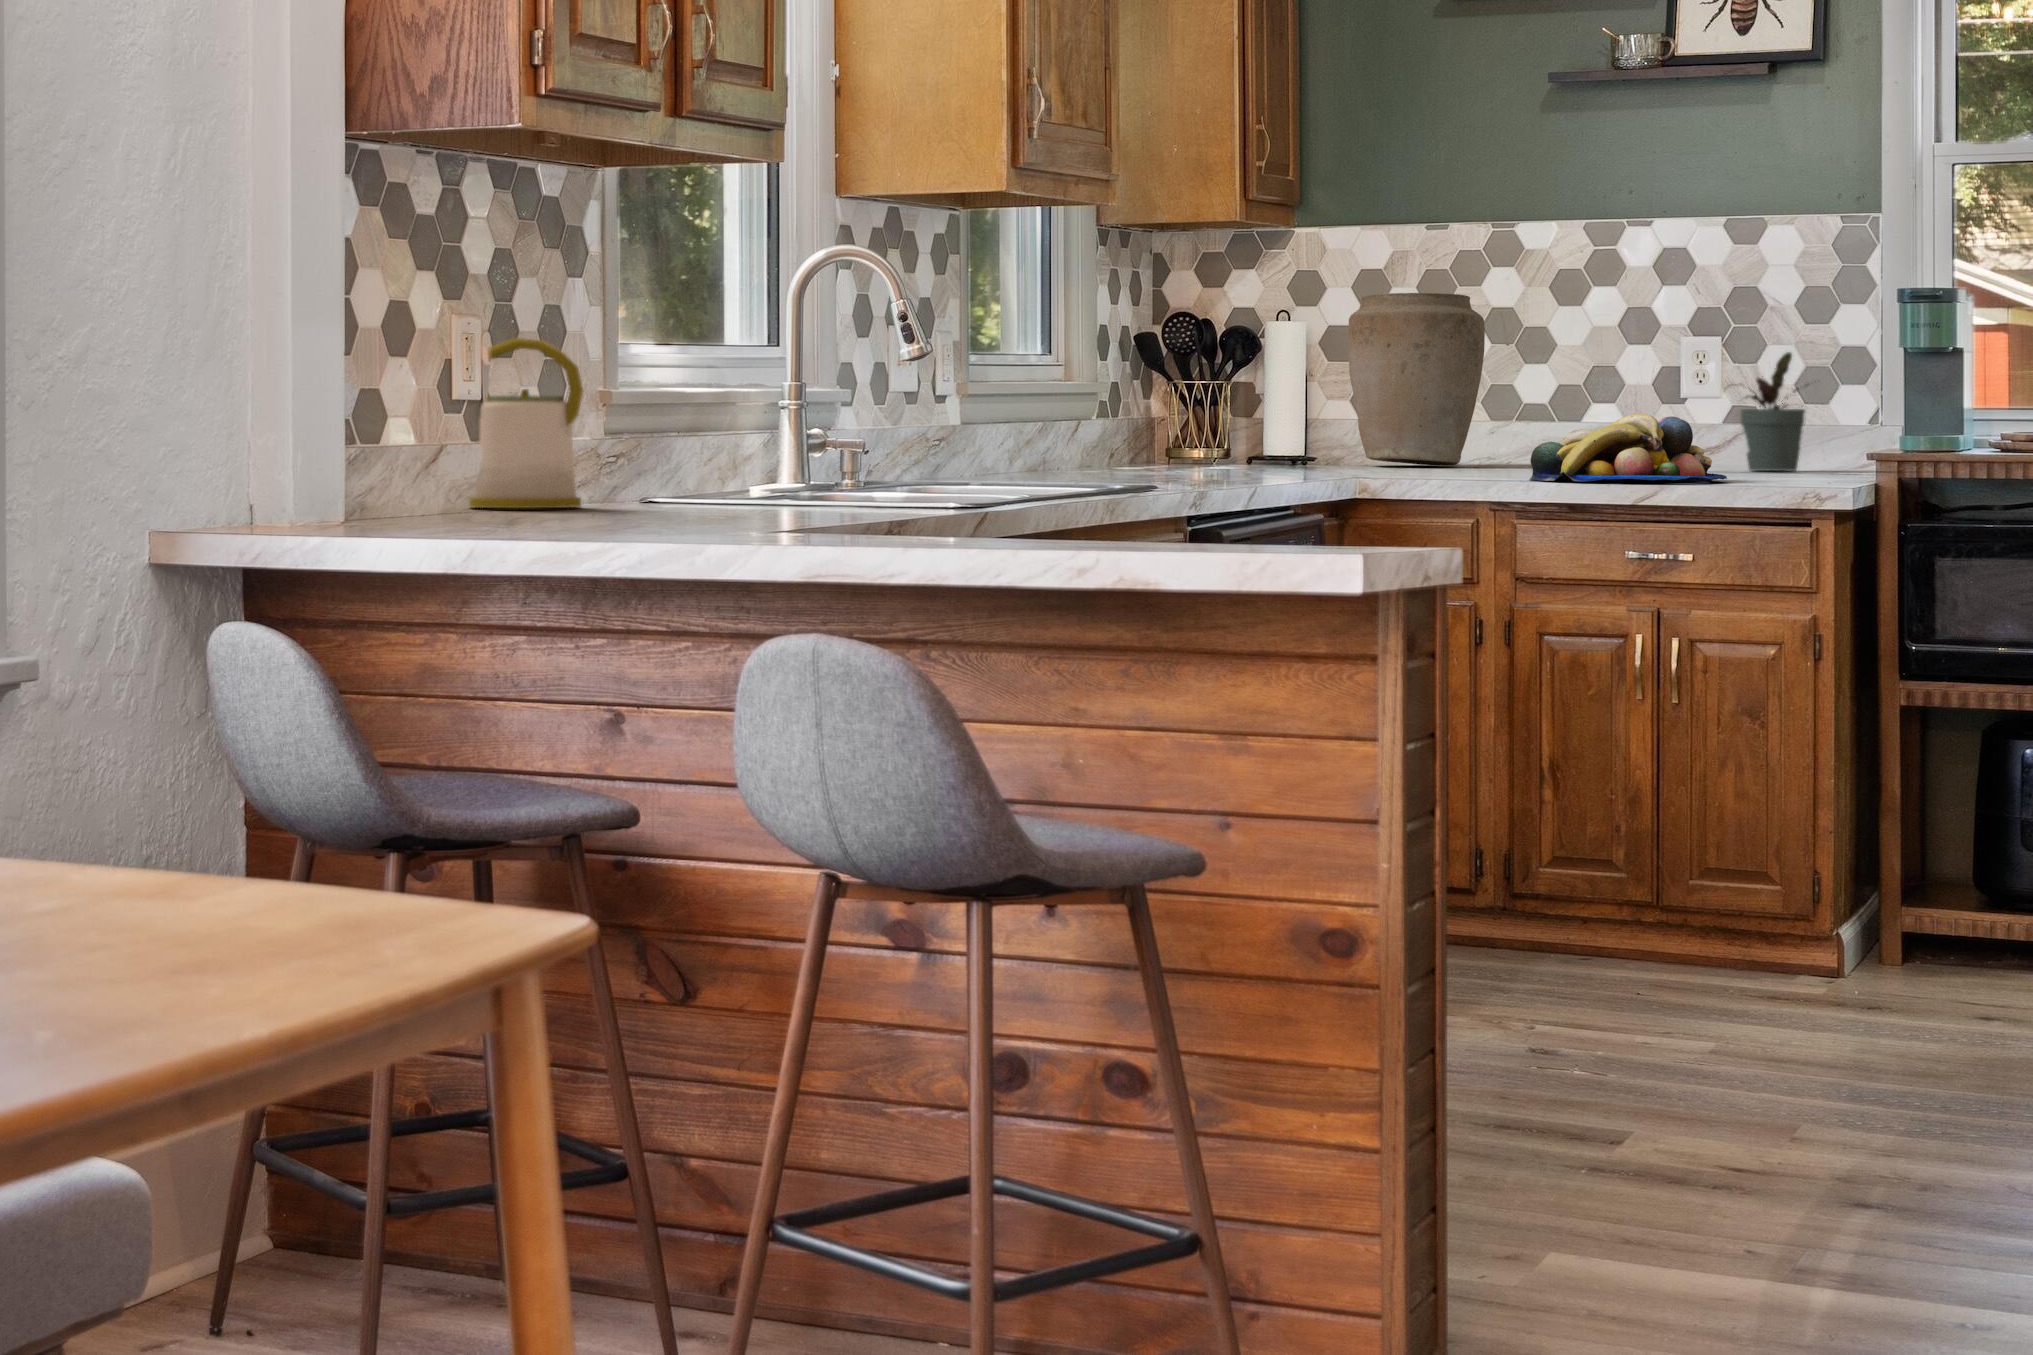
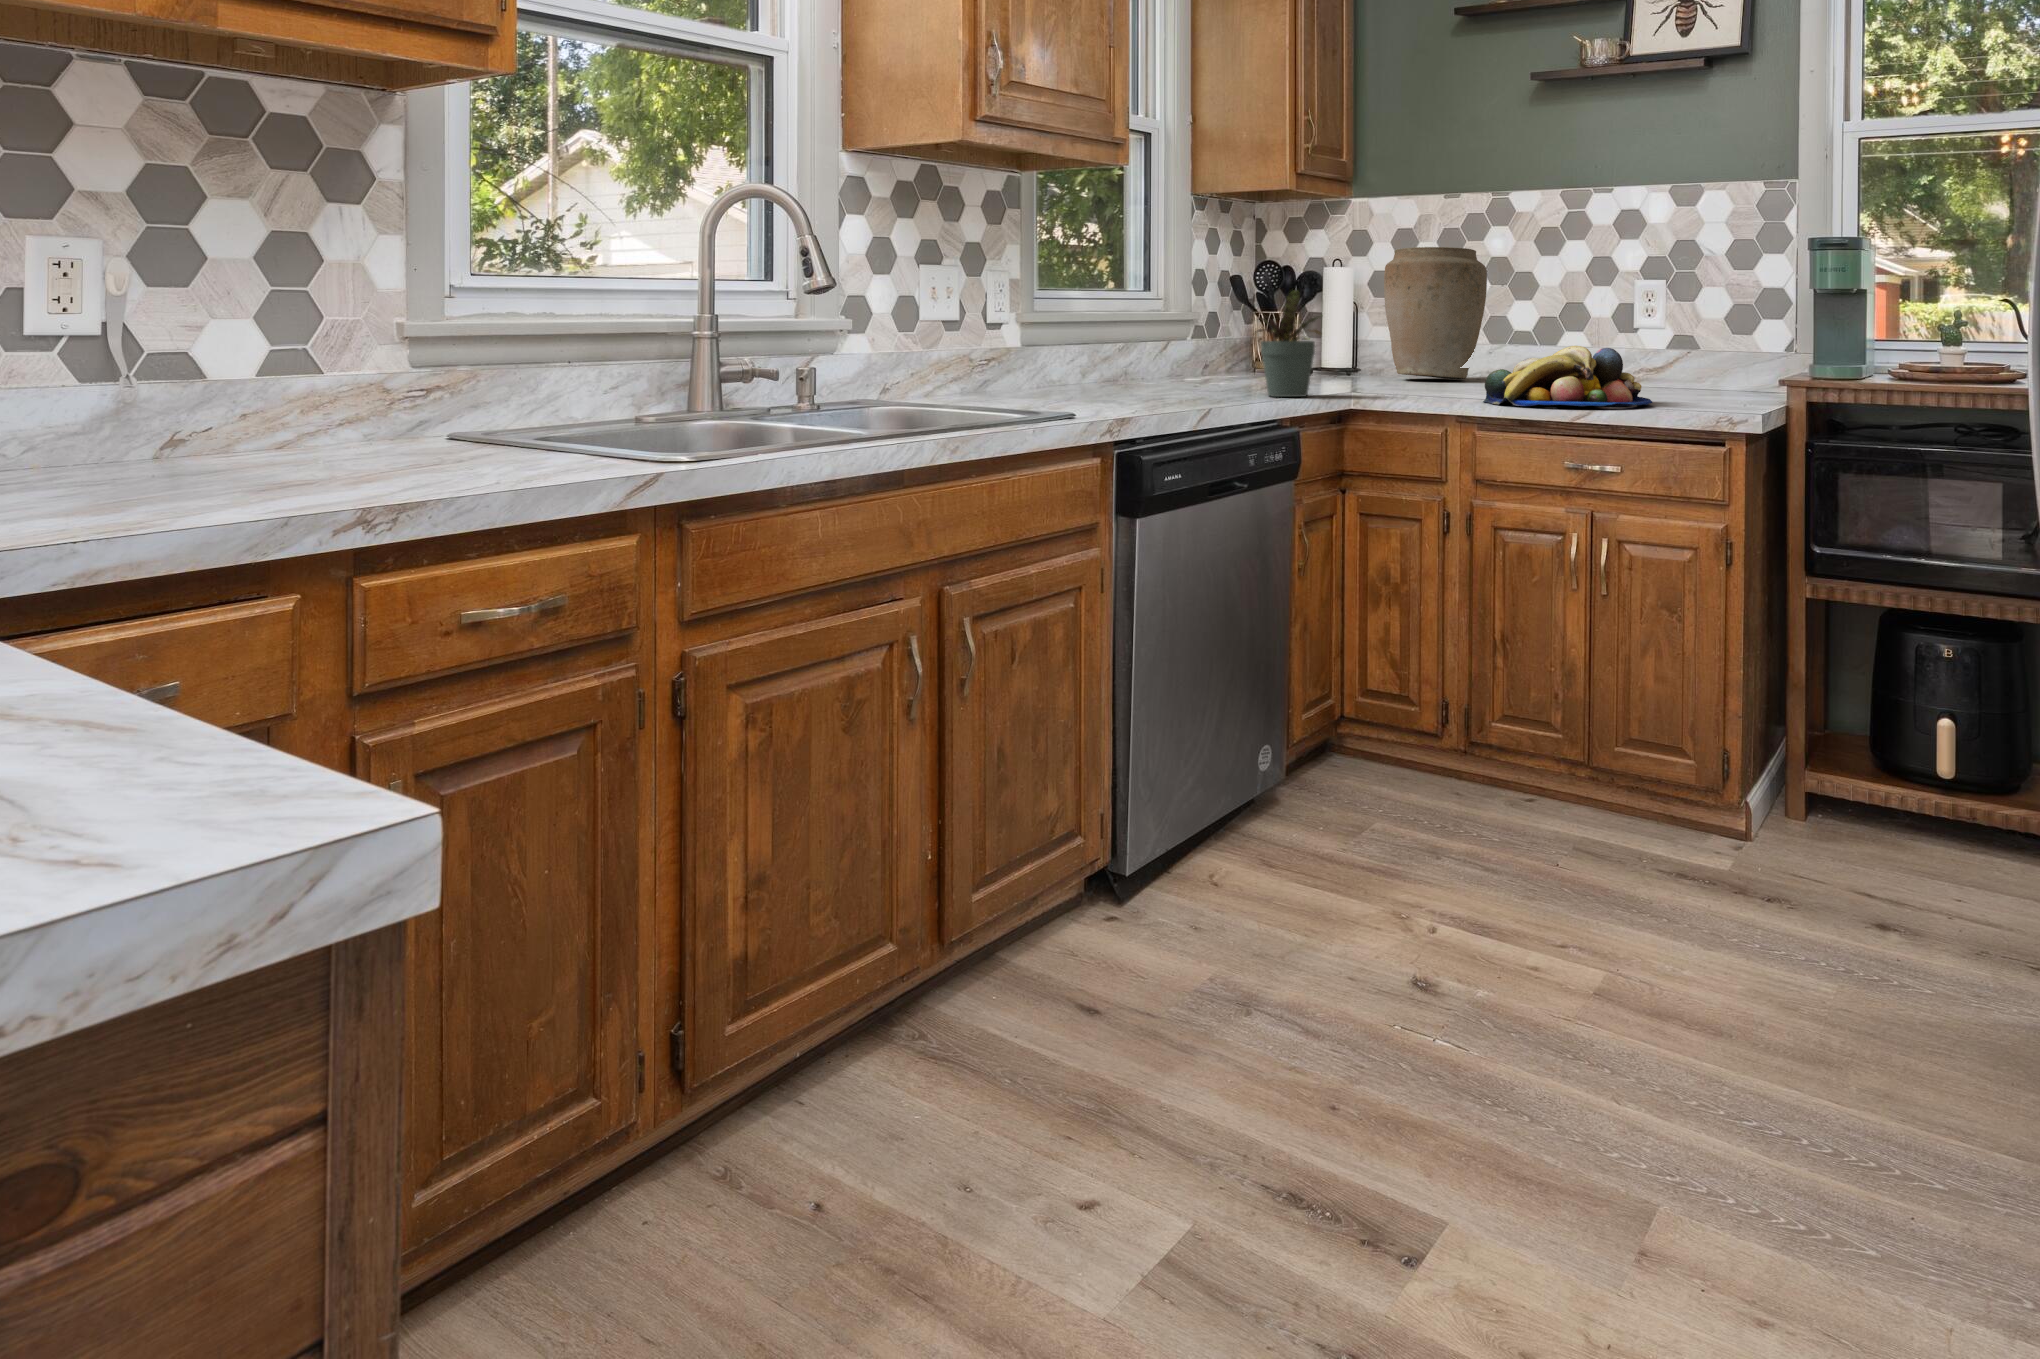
kettle: present [469,338,583,508] -> none [173,275,327,467]
potted plant: present [1741,352,1805,471] -> present [1255,290,1321,397]

